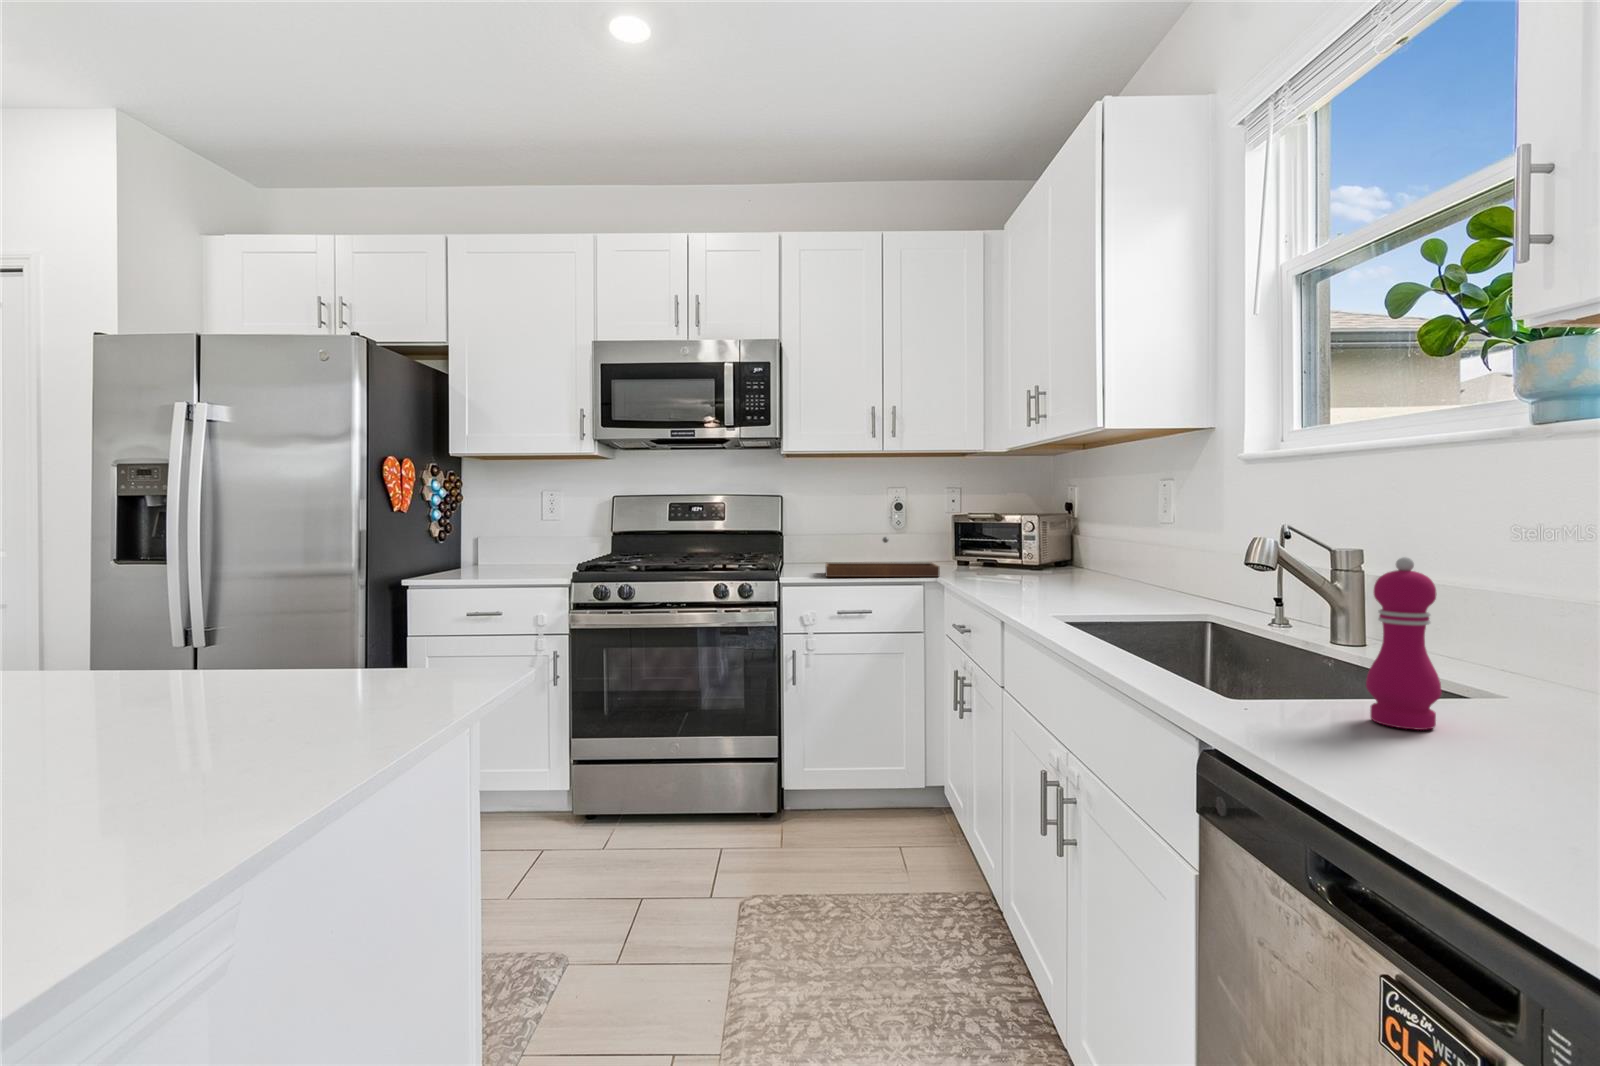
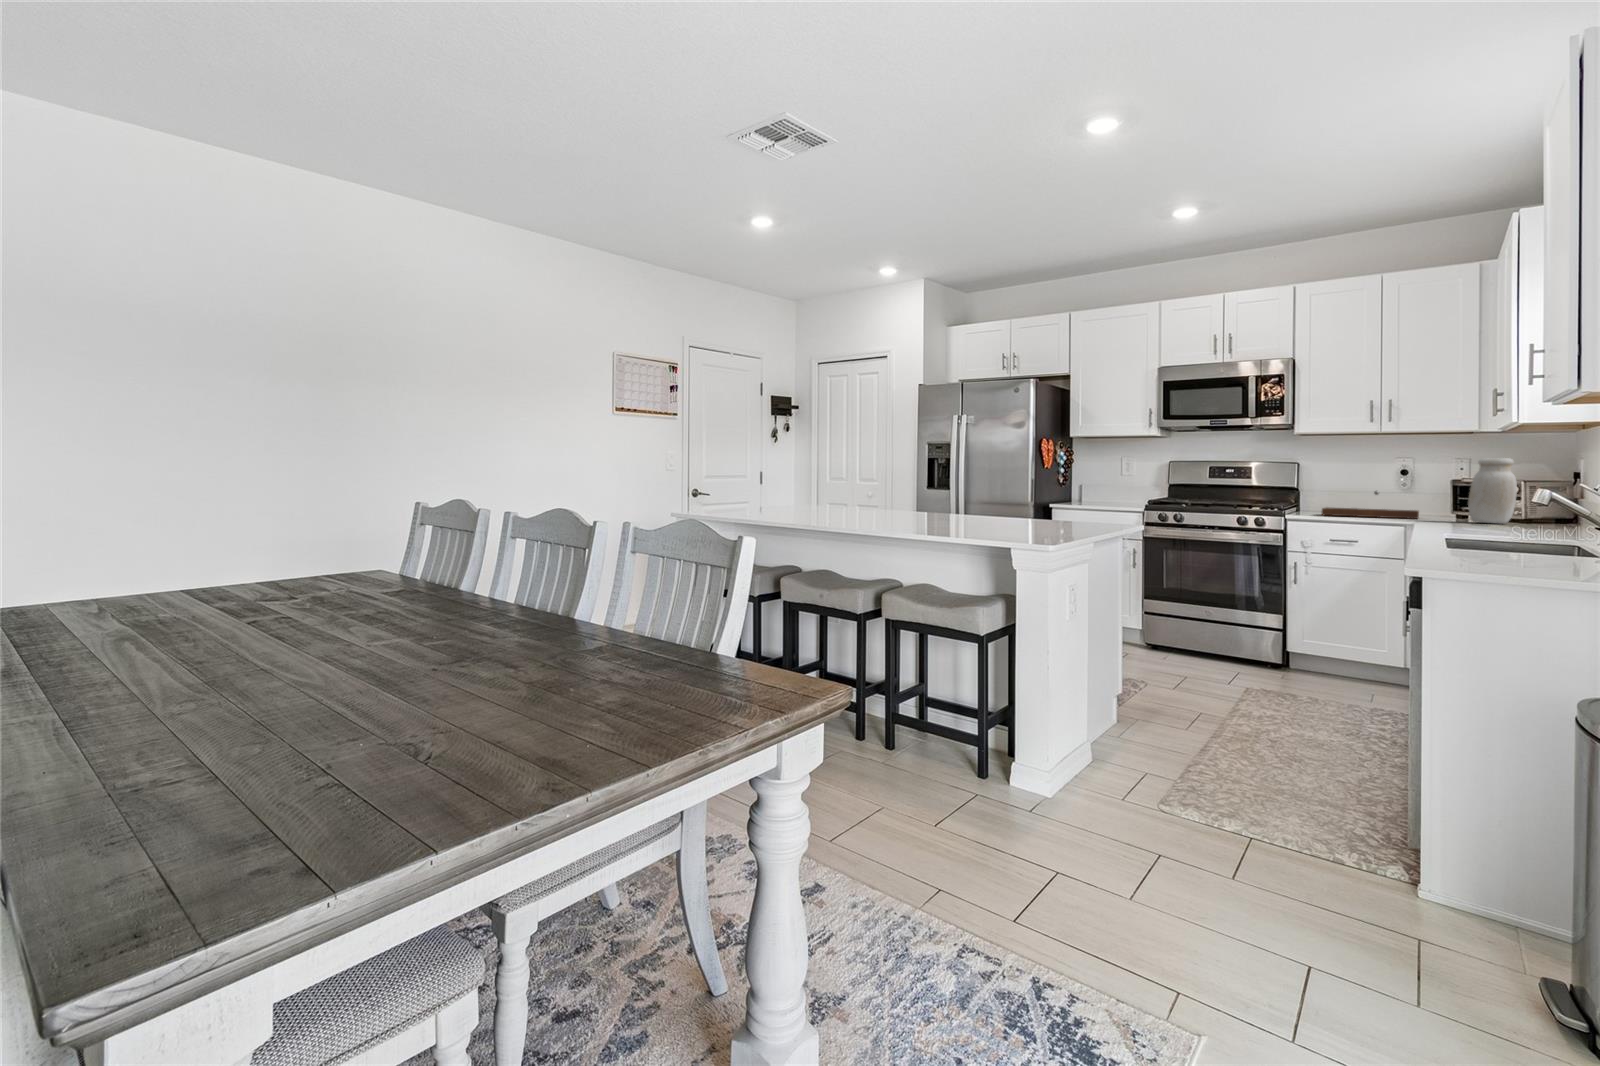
jar: none [1002,491,1053,582] -> present [1468,458,1517,524]
pepper mill: present [1366,557,1442,730] -> none [1522,484,1557,553]

